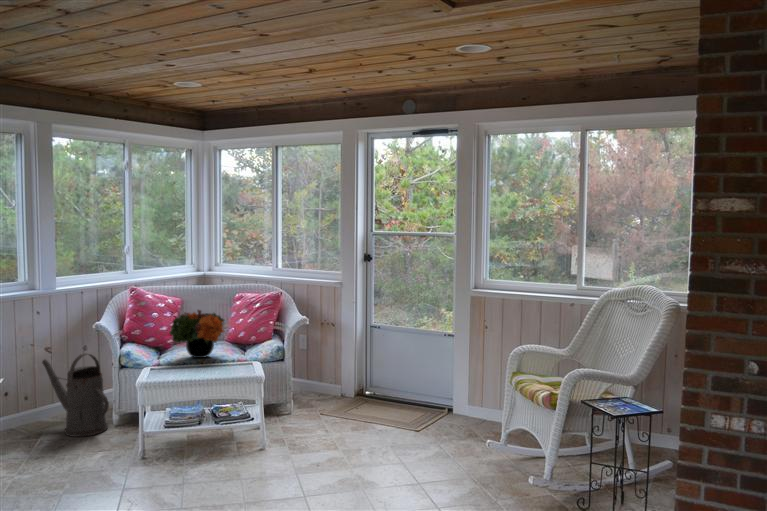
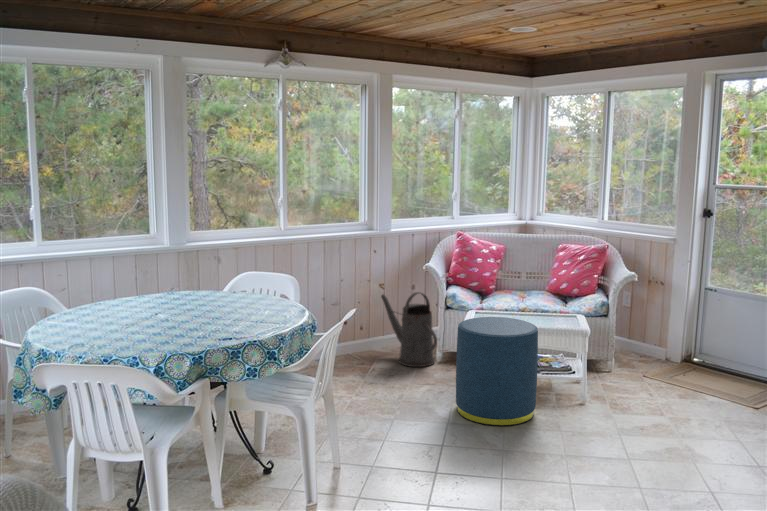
flower arrangement: present [169,310,224,358] -> none [493,258,548,306]
ottoman: none [127,372,215,489] -> present [456,317,538,426]

